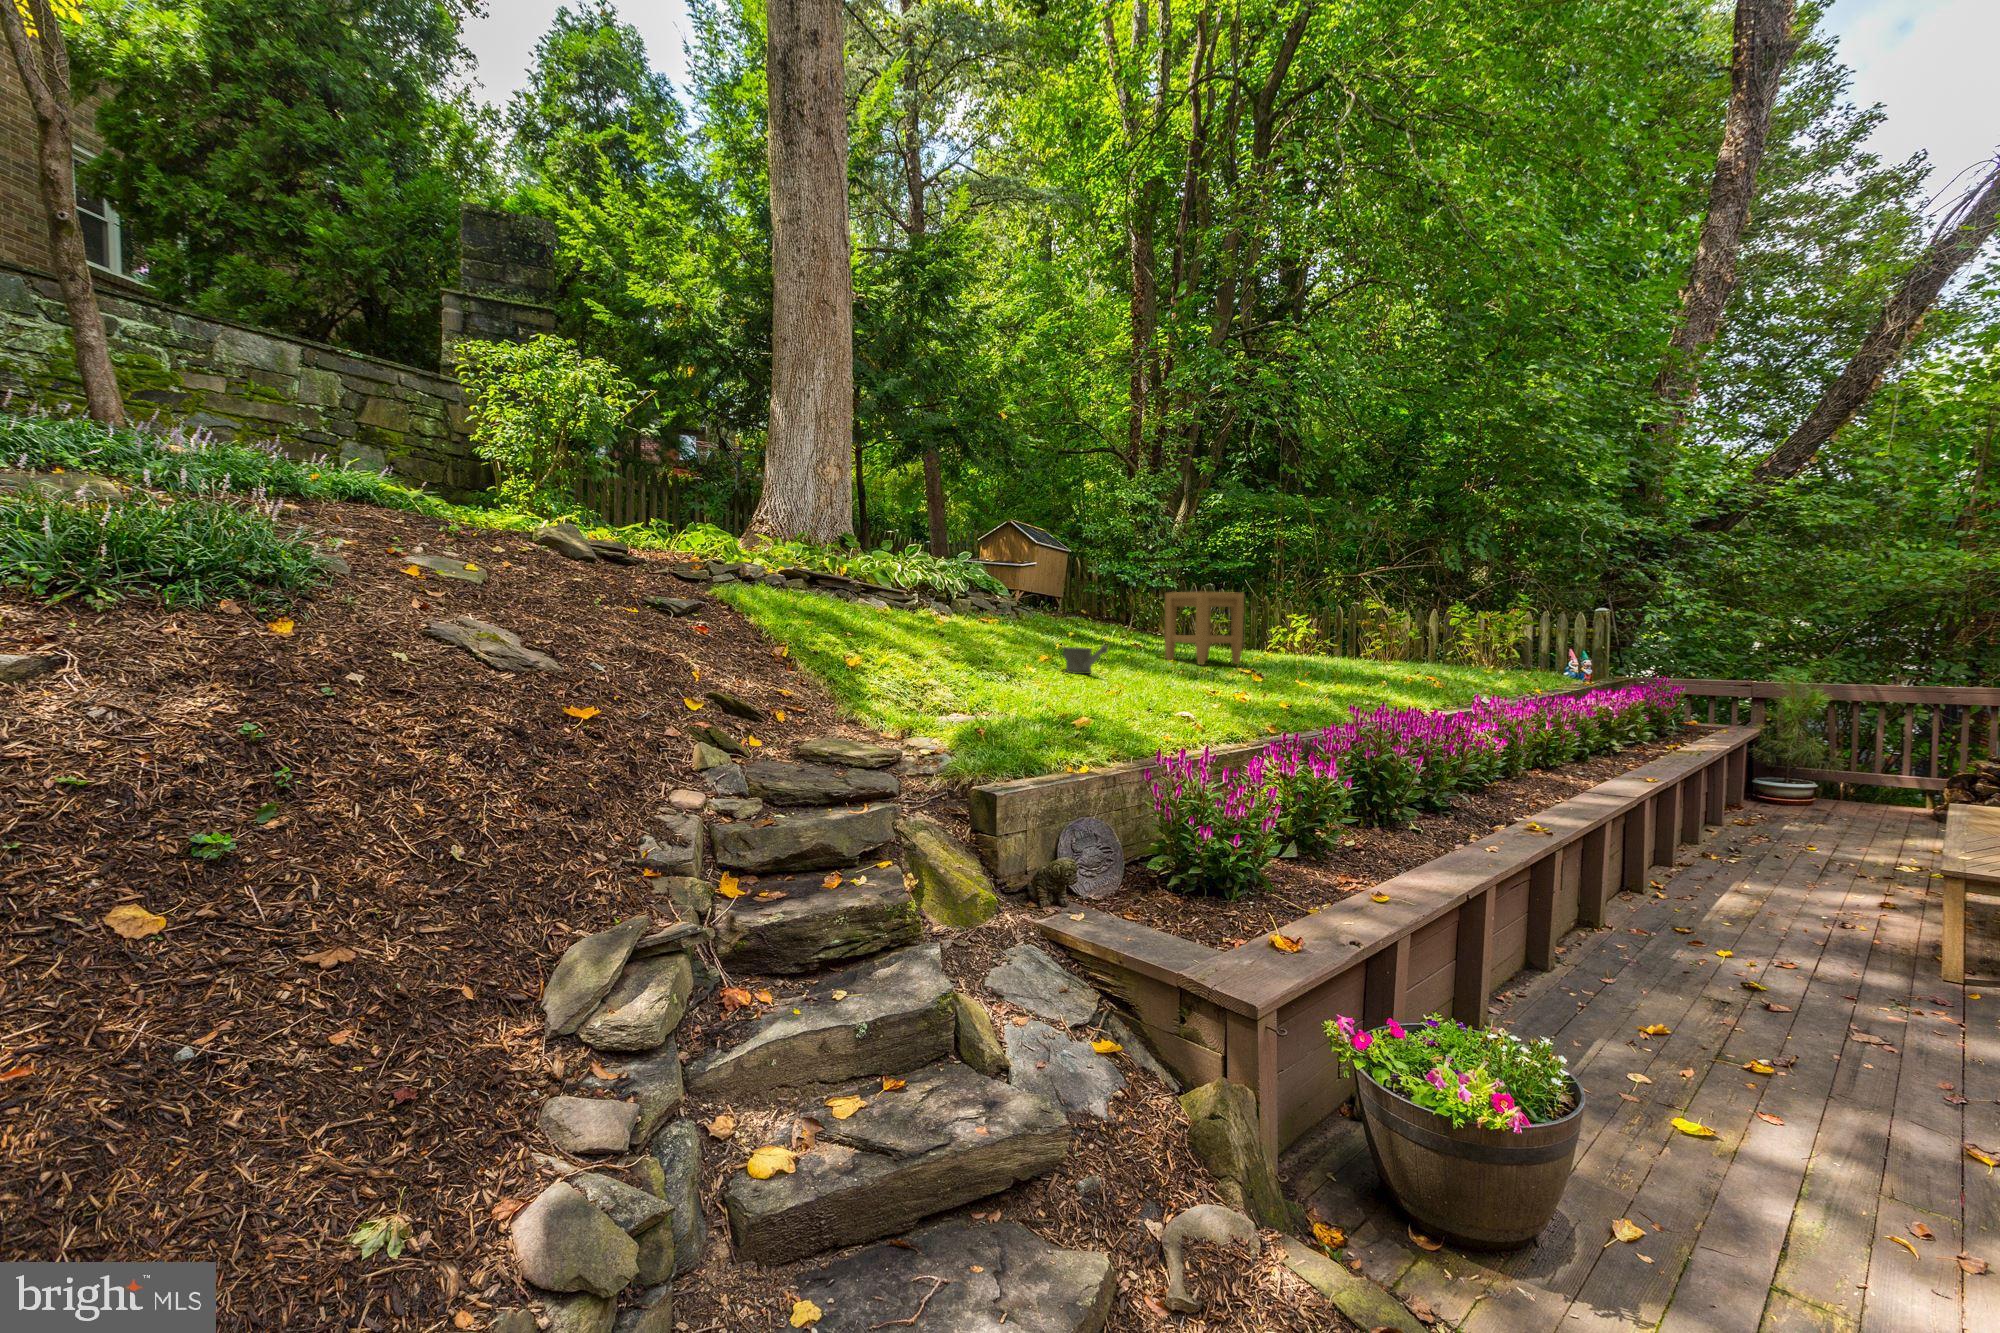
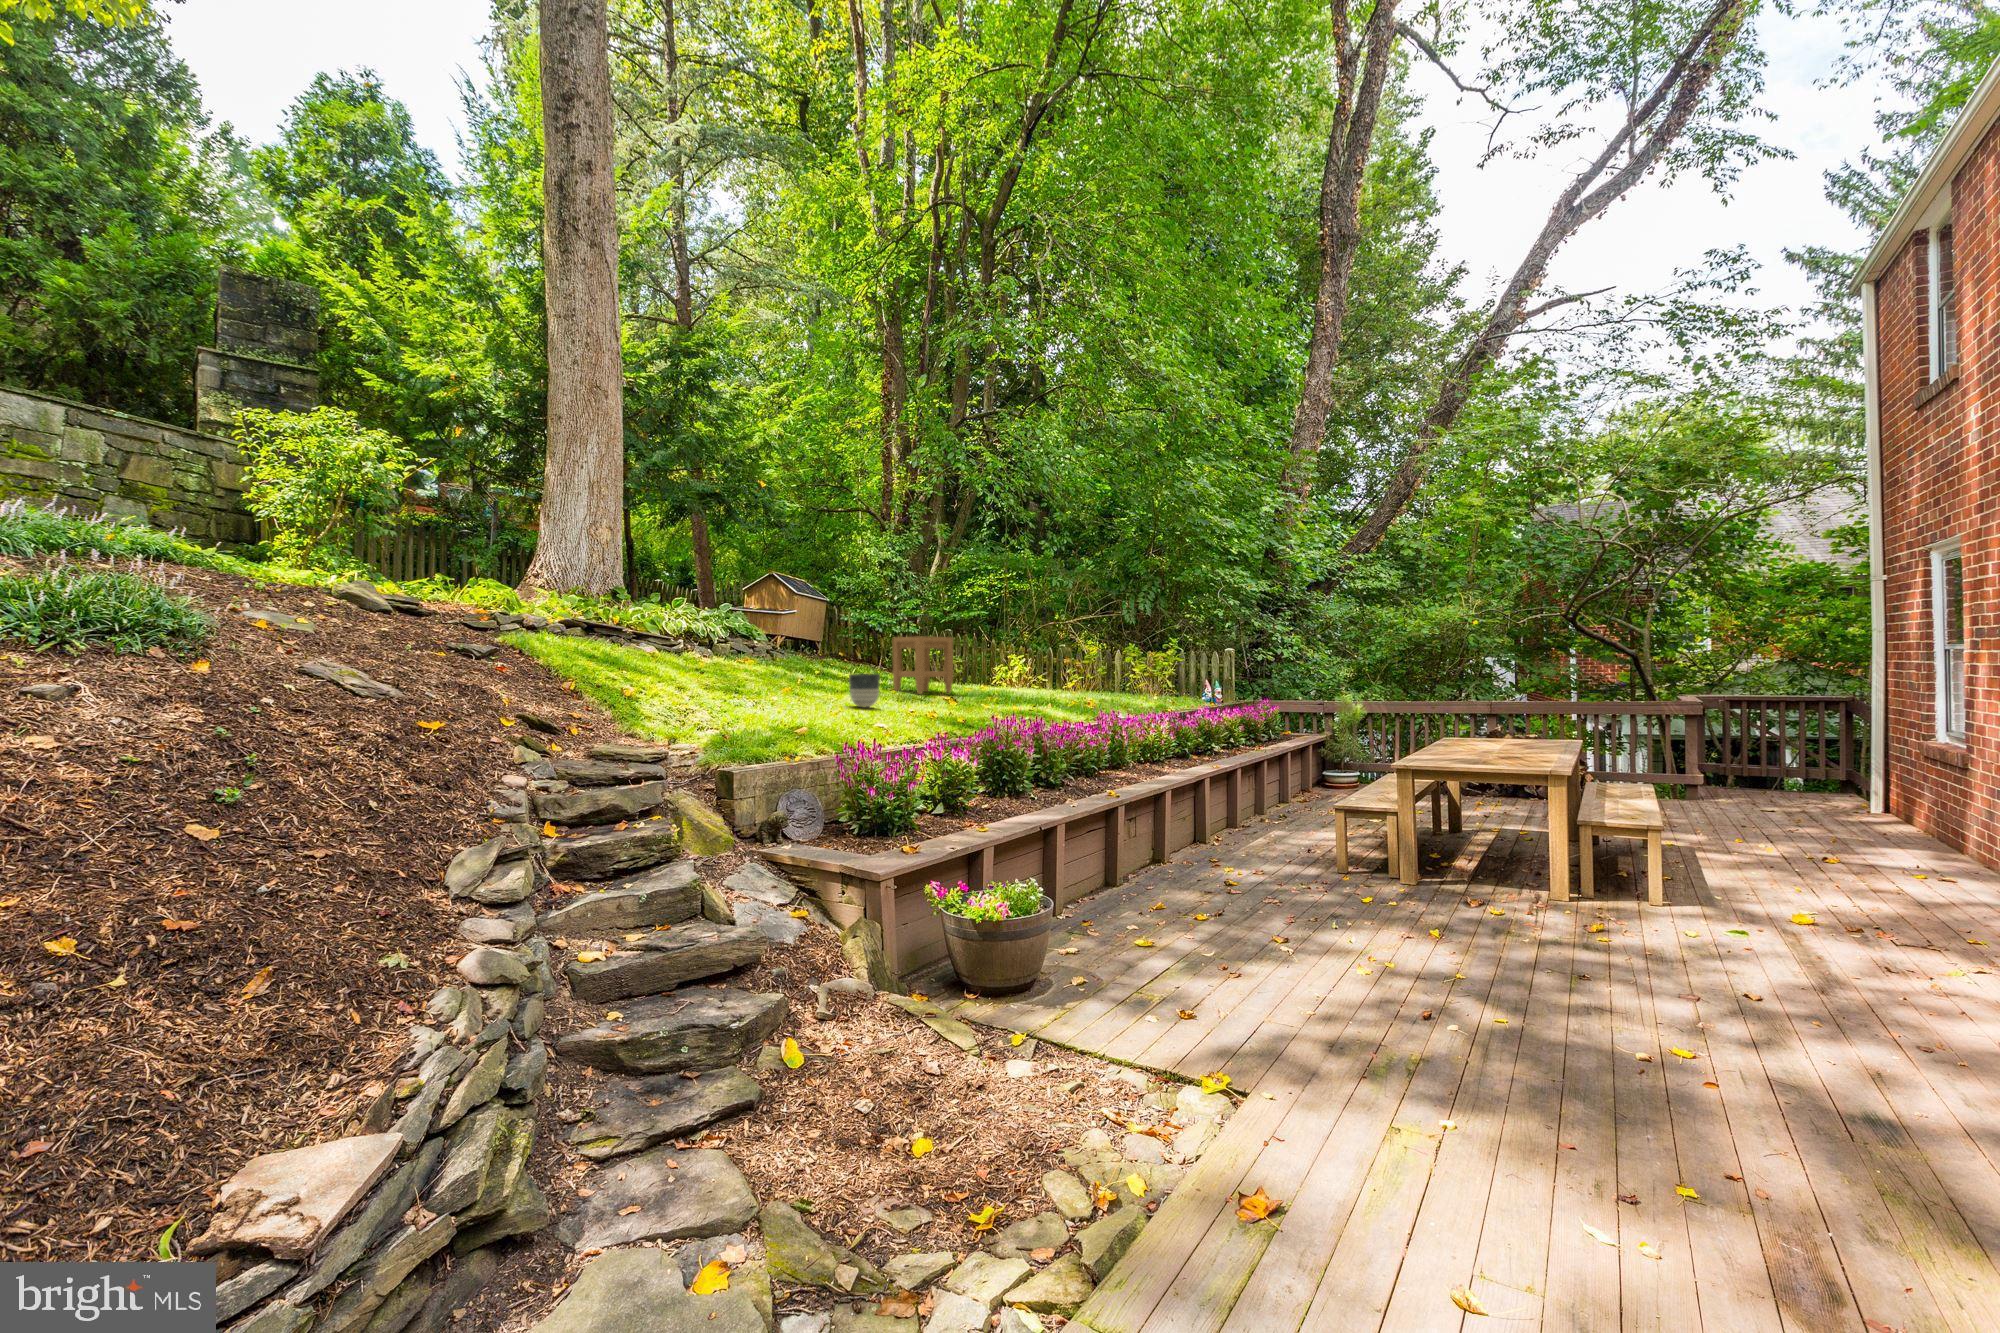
planter: none [1125,640,1166,684] -> present [849,674,880,708]
watering can: present [1063,645,1108,674] -> none [803,678,837,701]

